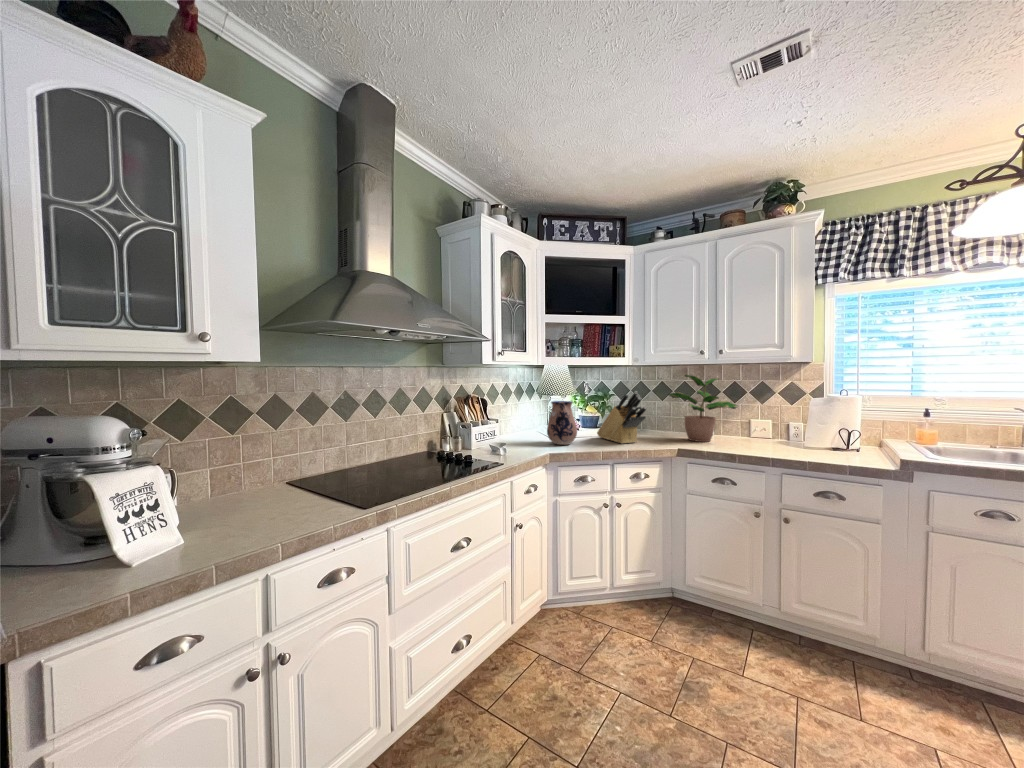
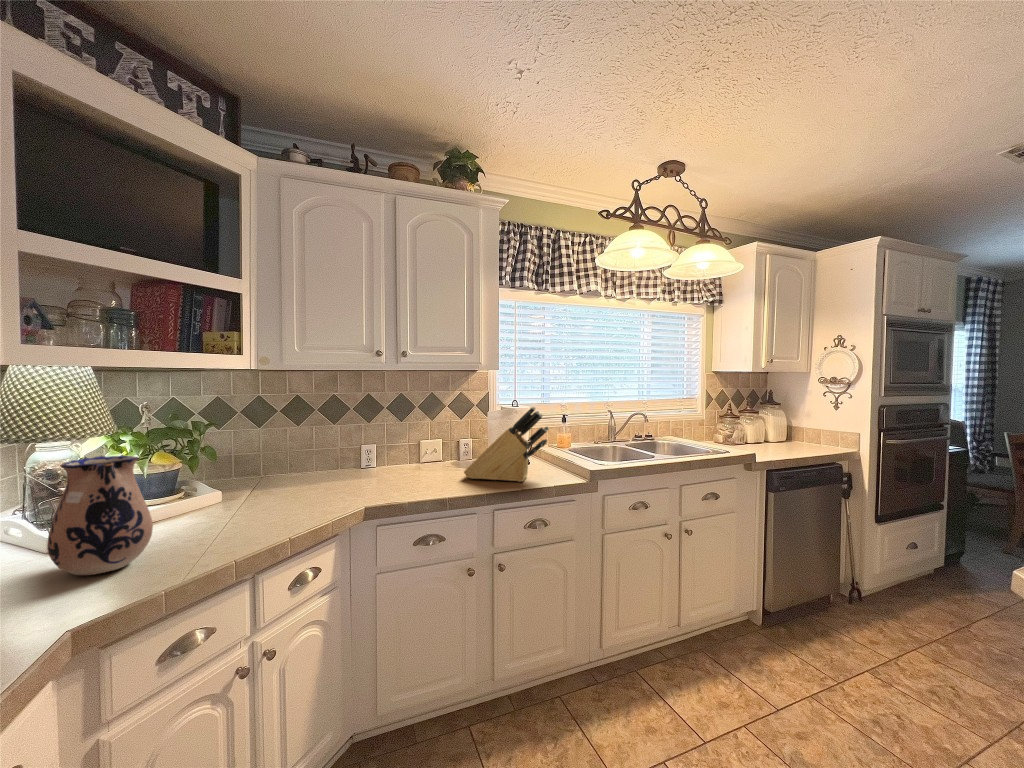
potted plant: present [668,375,738,442] -> none [323,386,424,487]
knife block: present [597,391,647,444] -> present [464,407,549,482]

